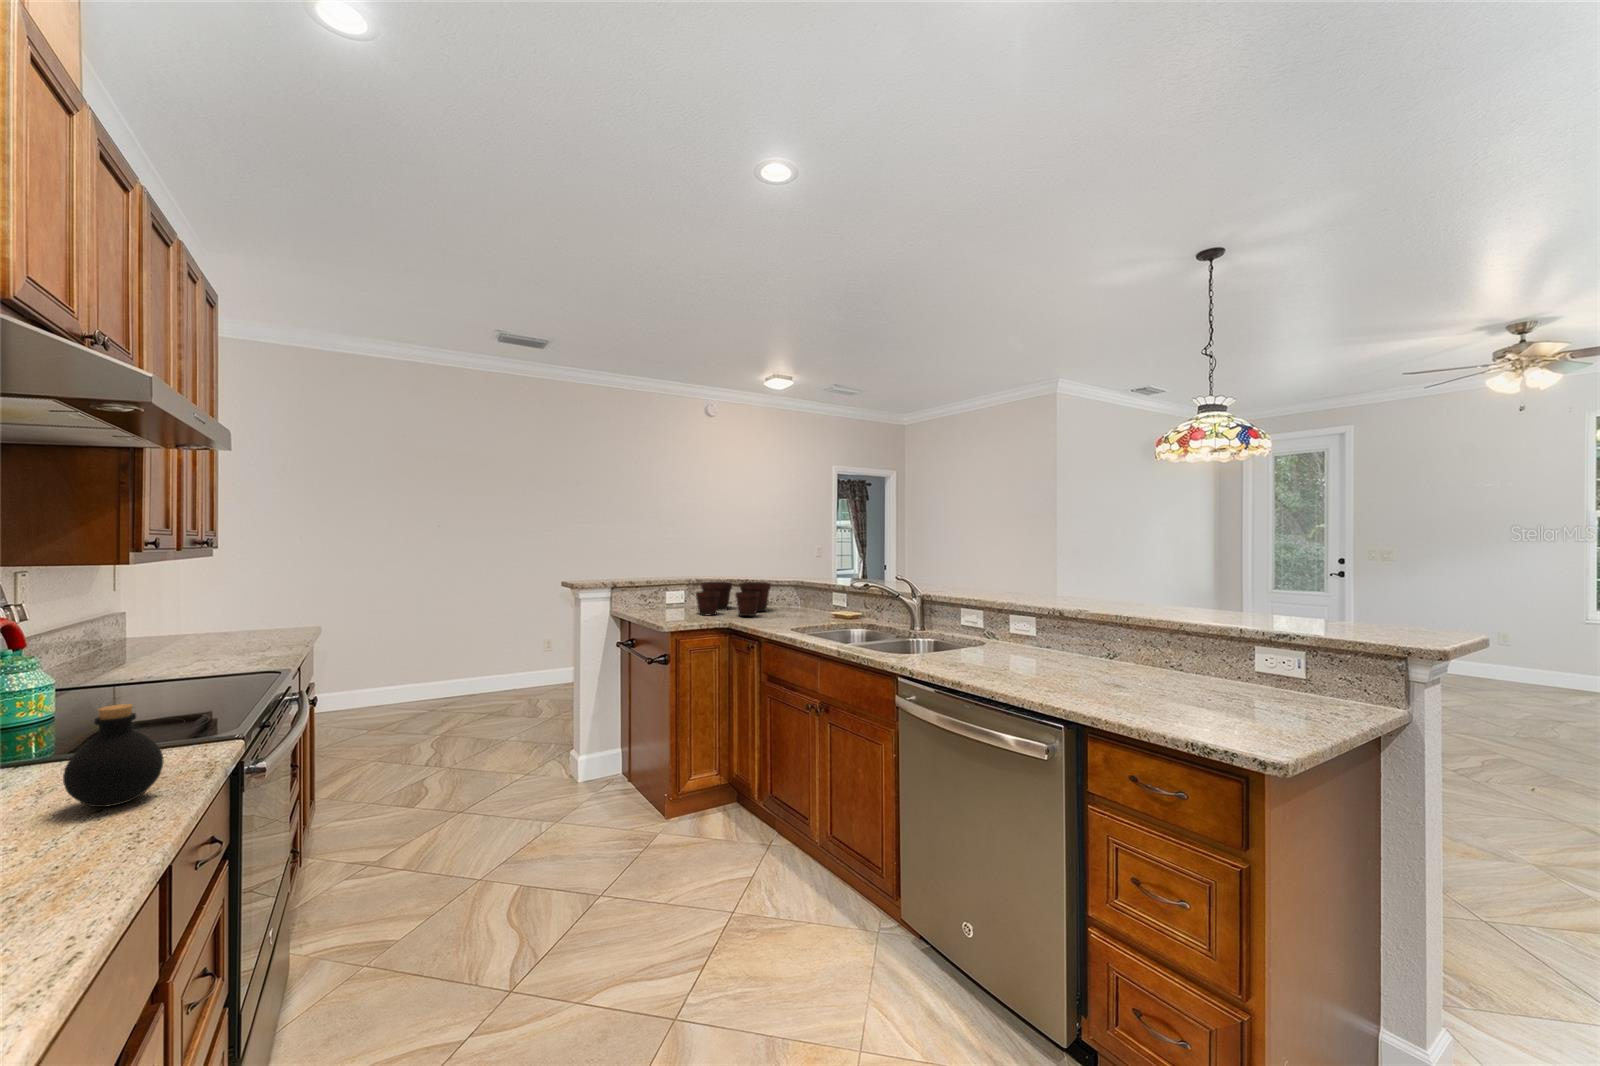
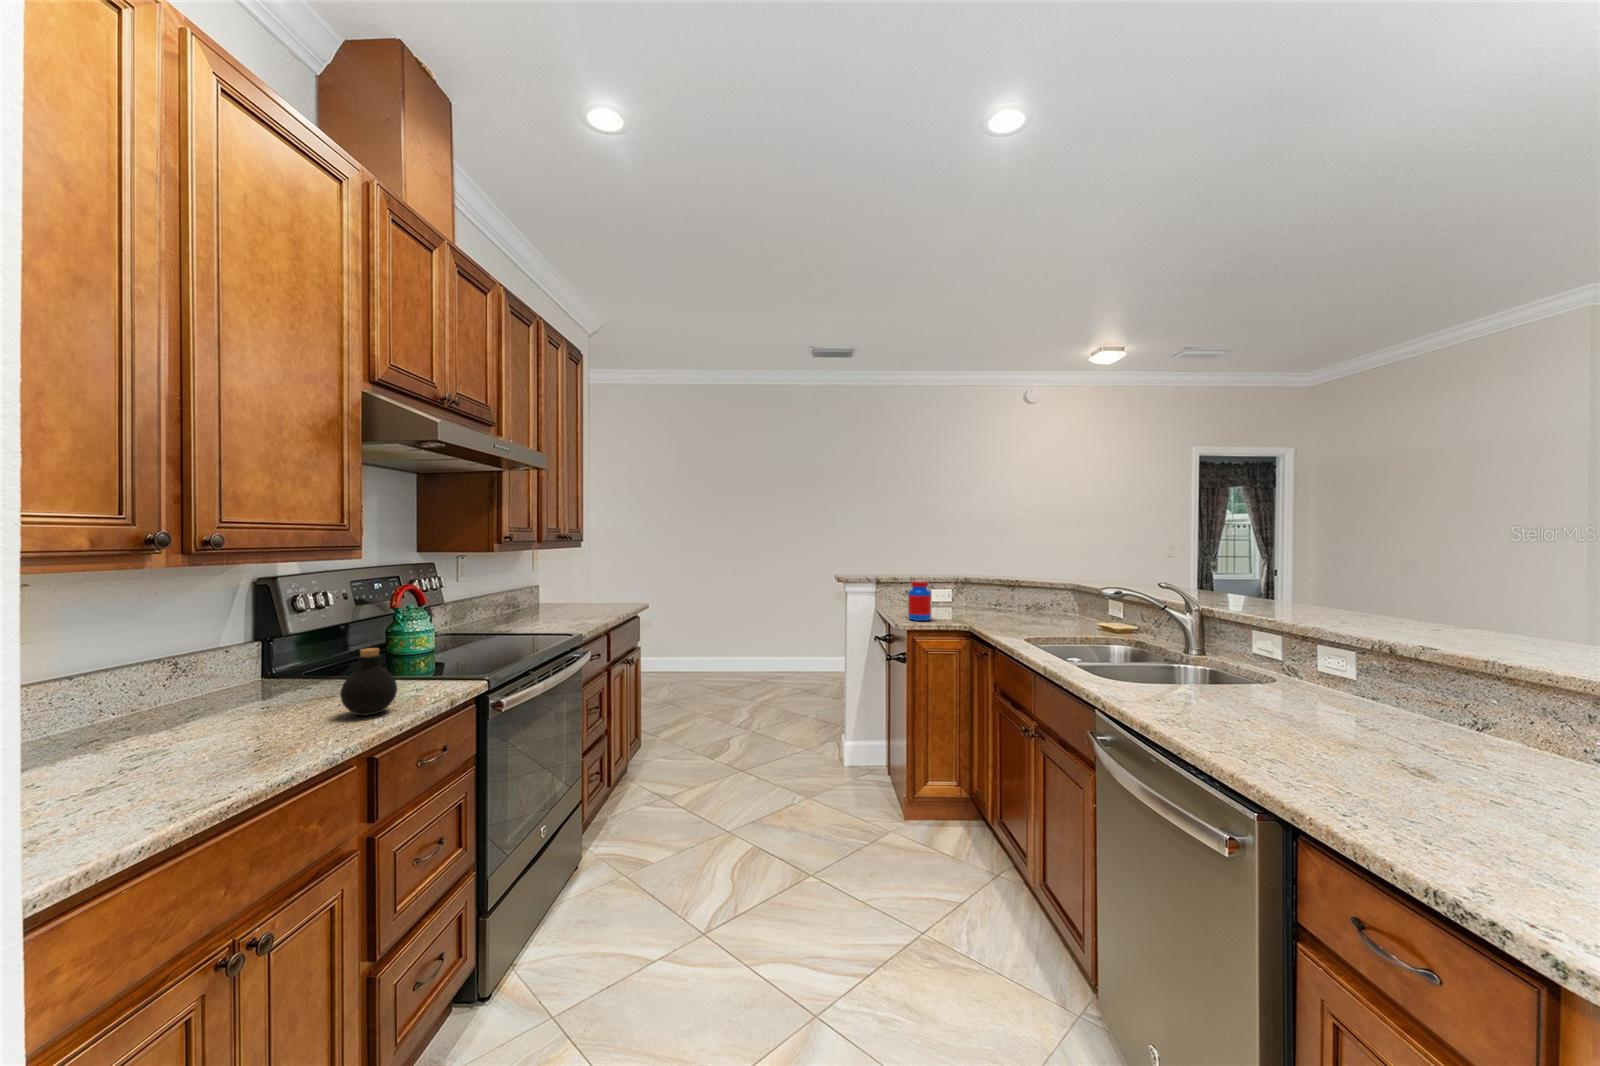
jar: none [664,582,687,621] -> present [908,581,931,621]
flower pot: present [696,582,771,616] -> none [949,582,1038,621]

